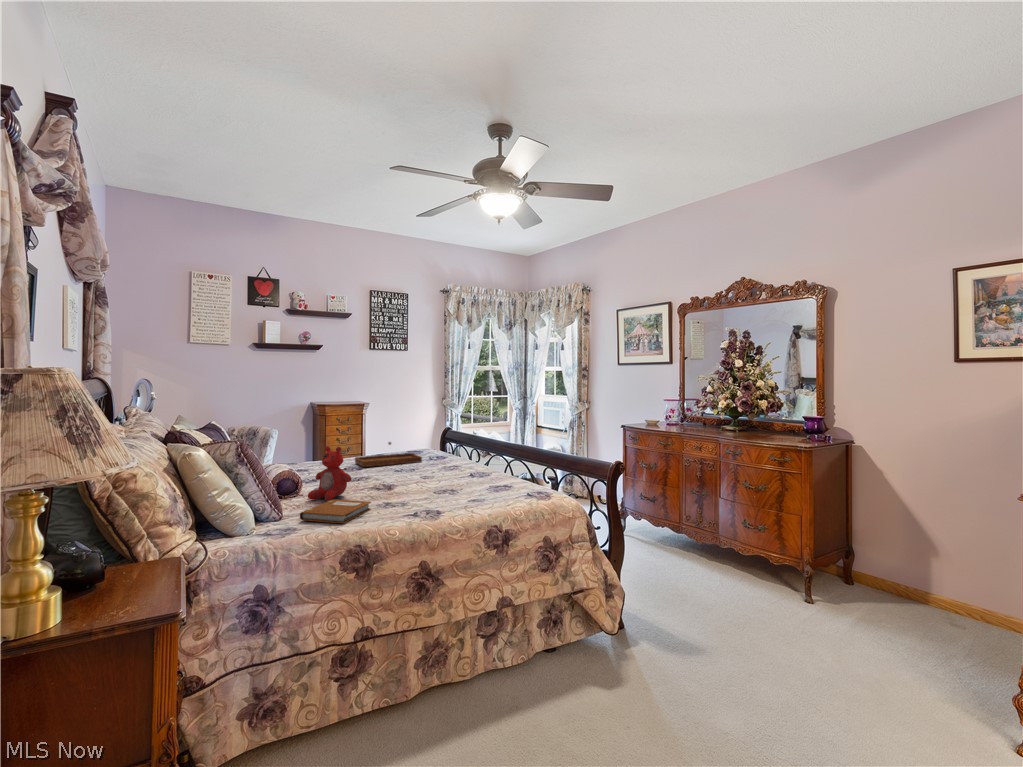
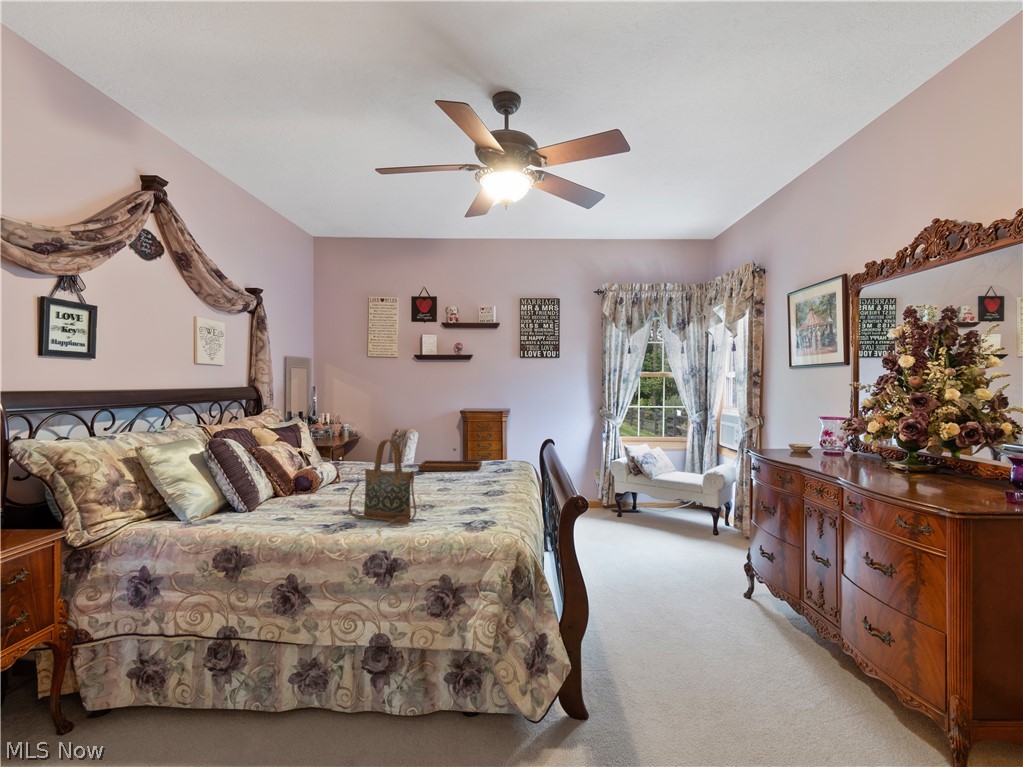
handbag: none [417,431,494,506] -> present [349,439,416,526]
stuffed bear: present [308,446,351,501] -> none [299,447,336,498]
notebook: present [300,499,371,523] -> none [243,497,312,521]

